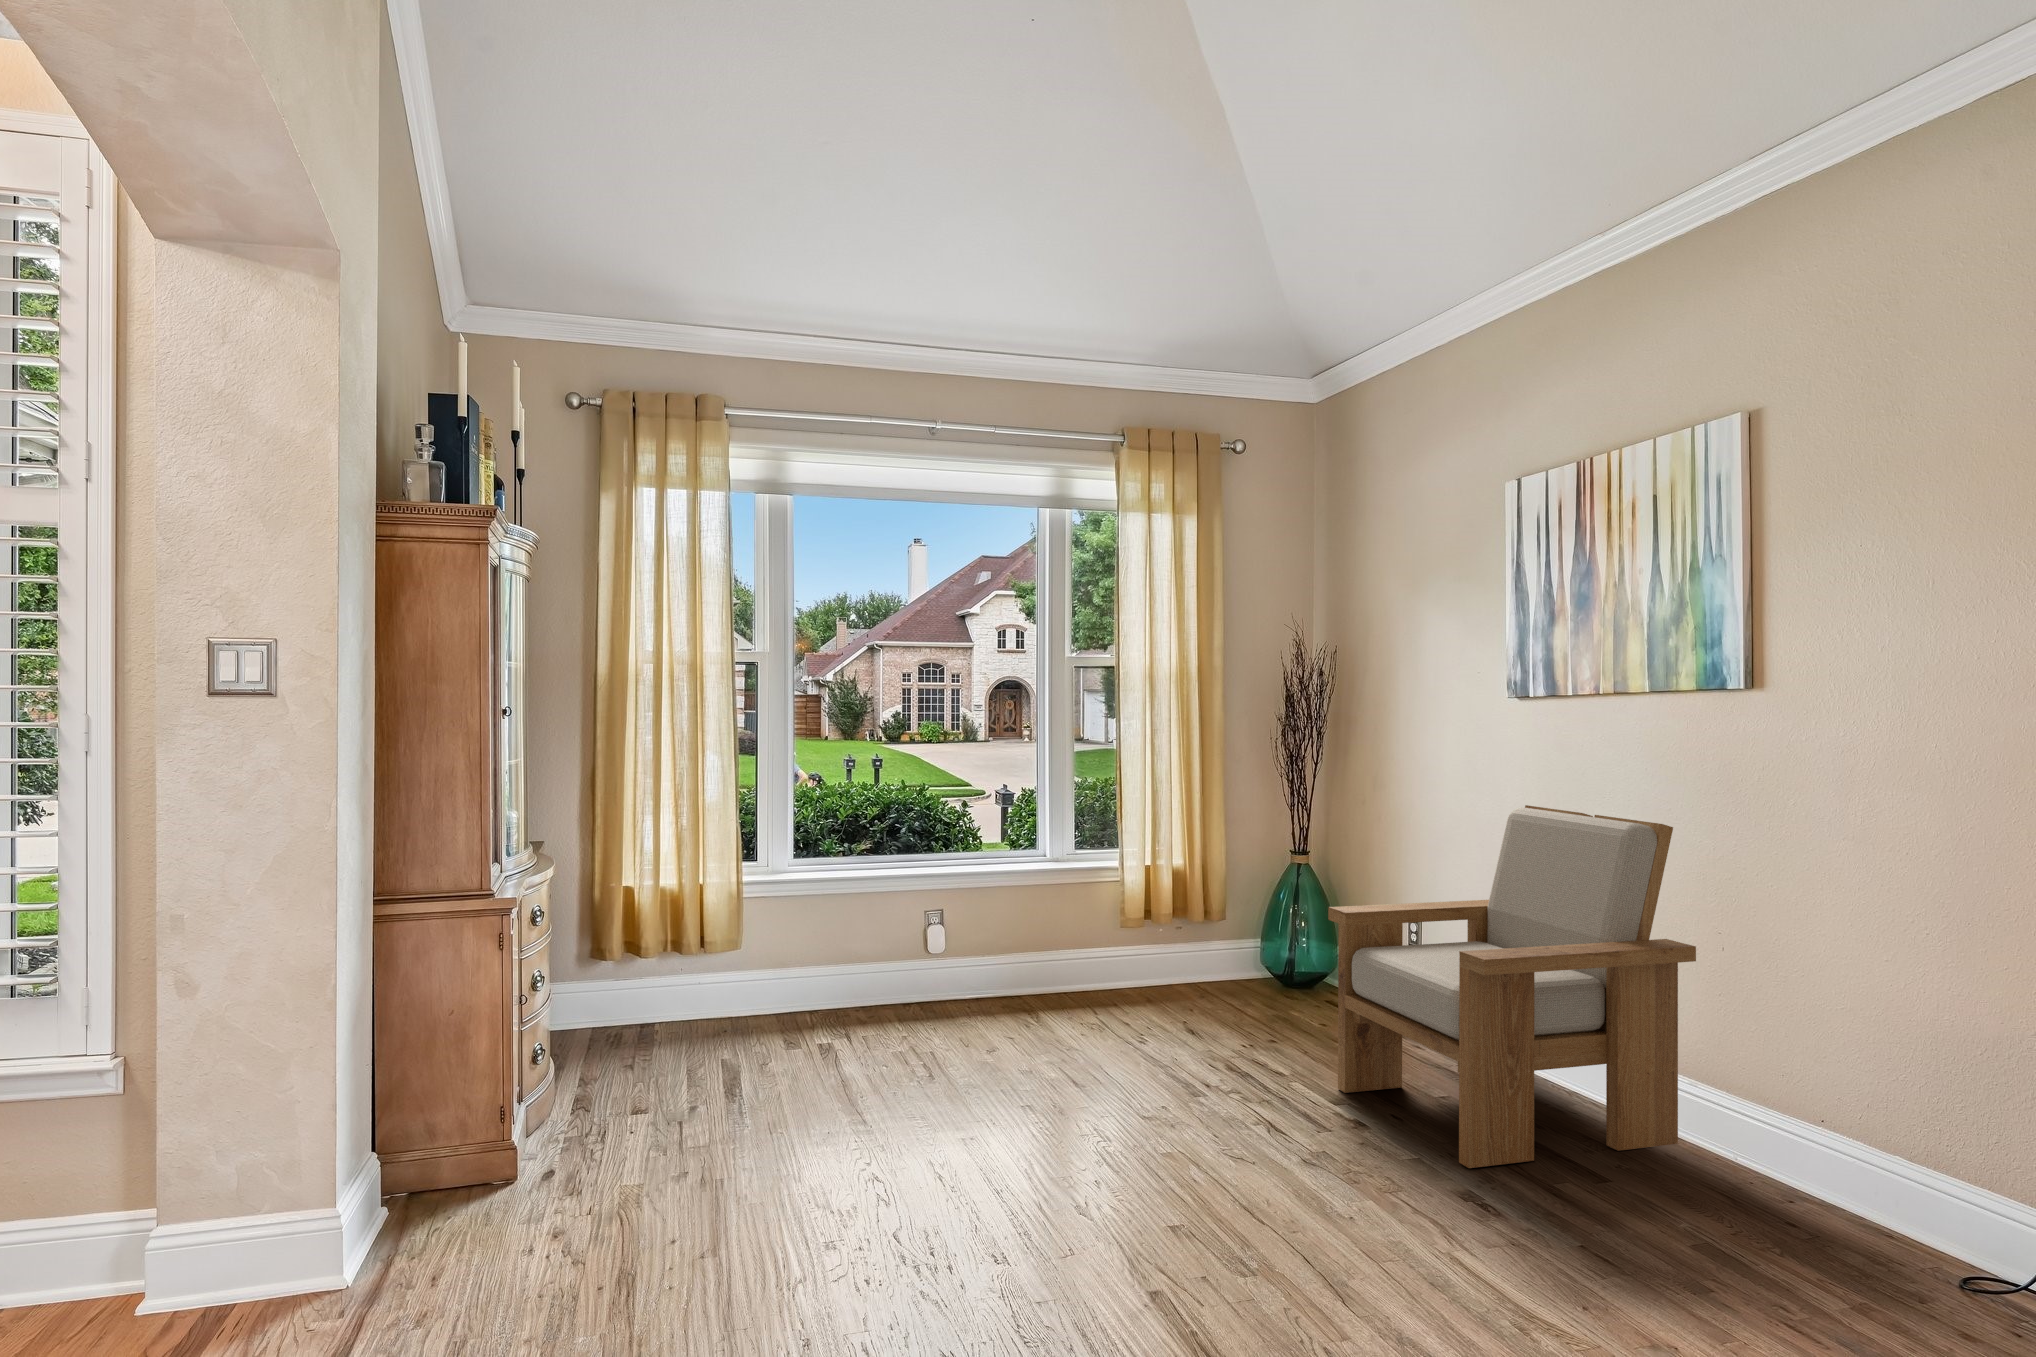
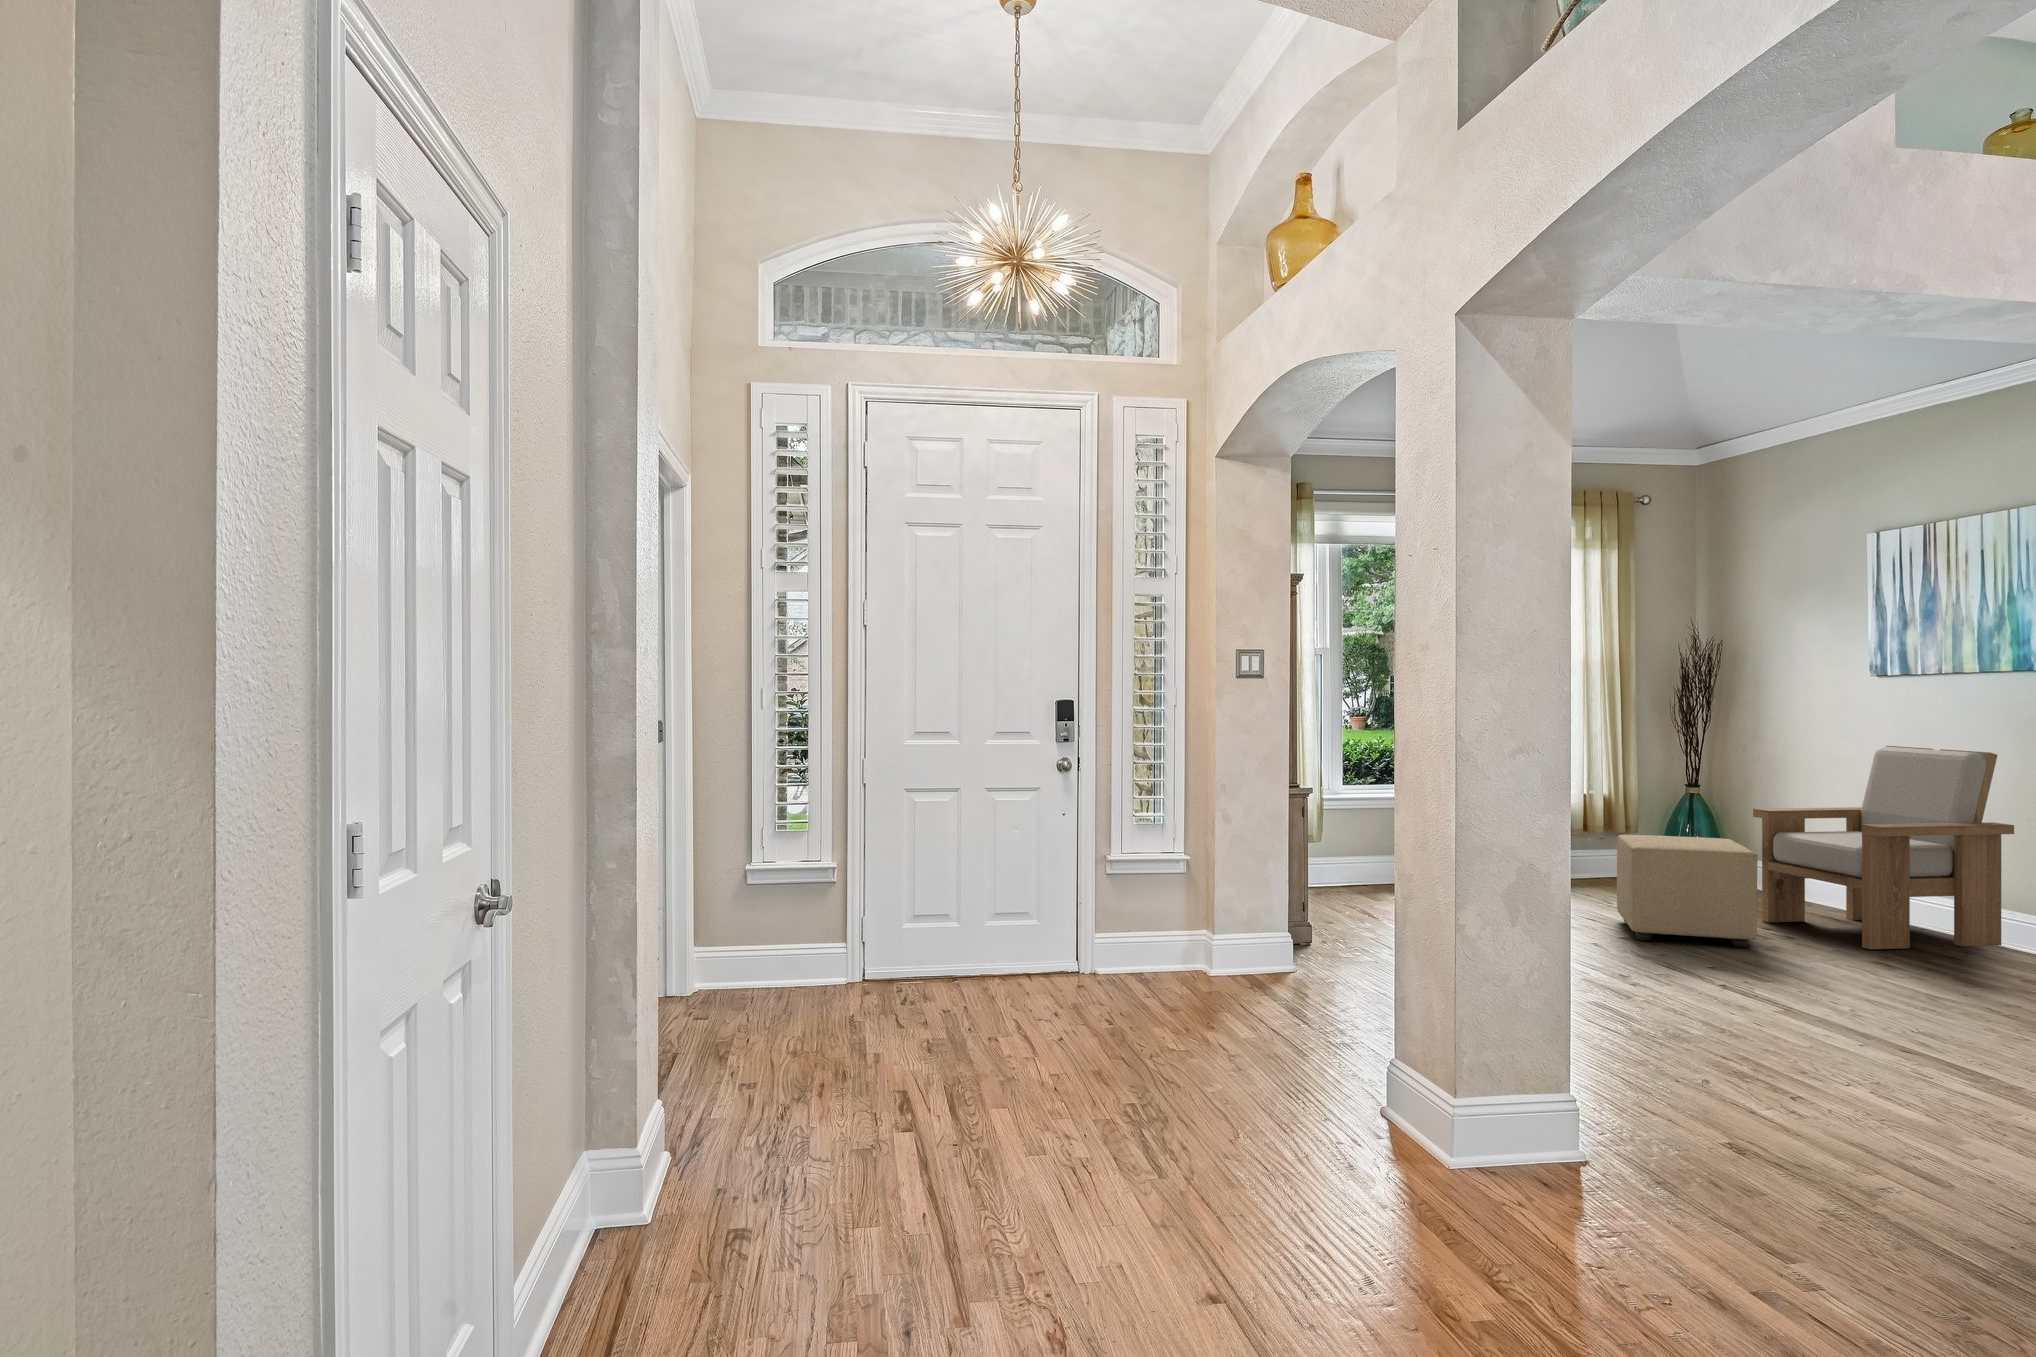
ottoman: none [1090,956,1286,1170] -> present [1617,835,1758,947]

